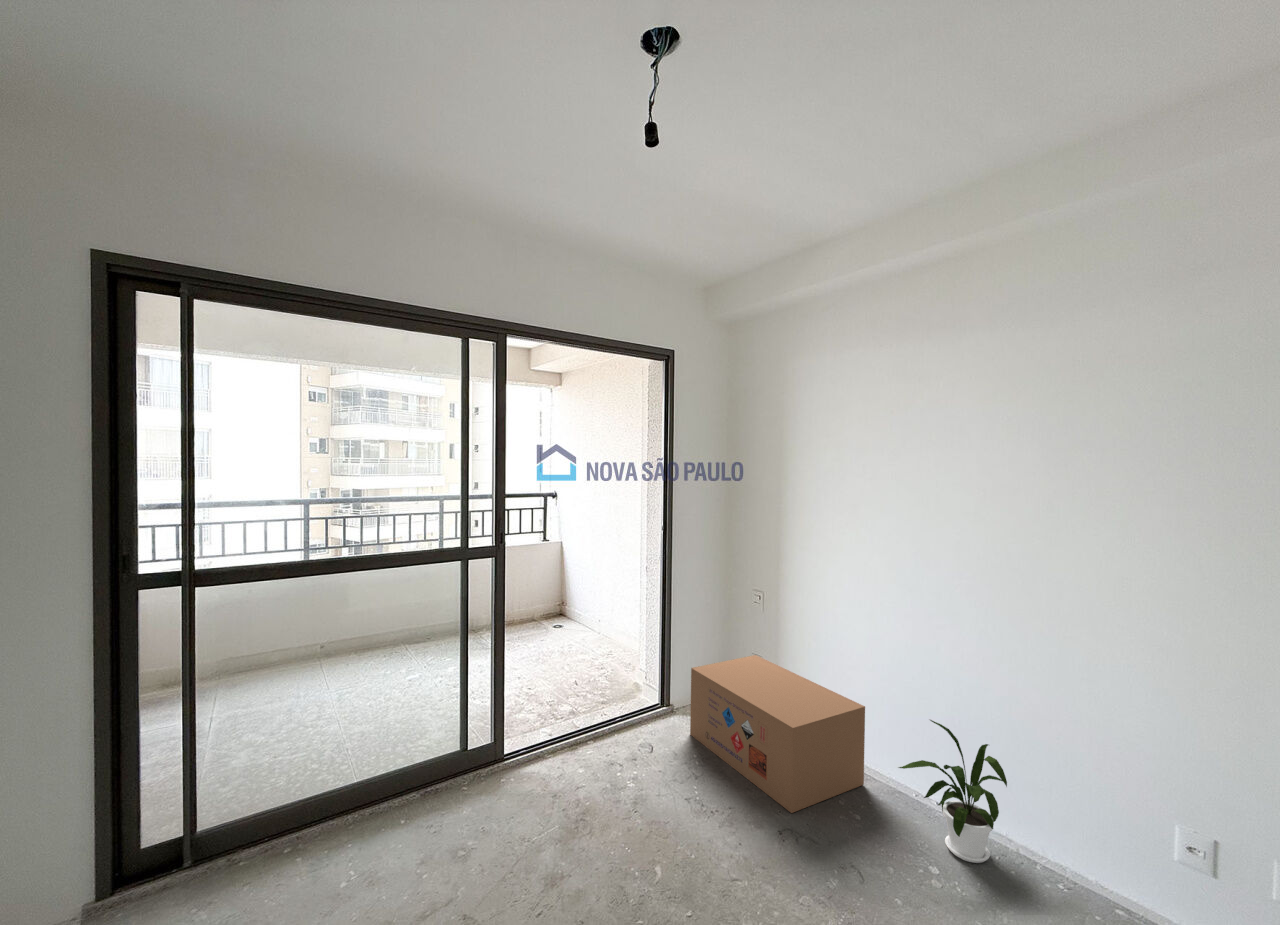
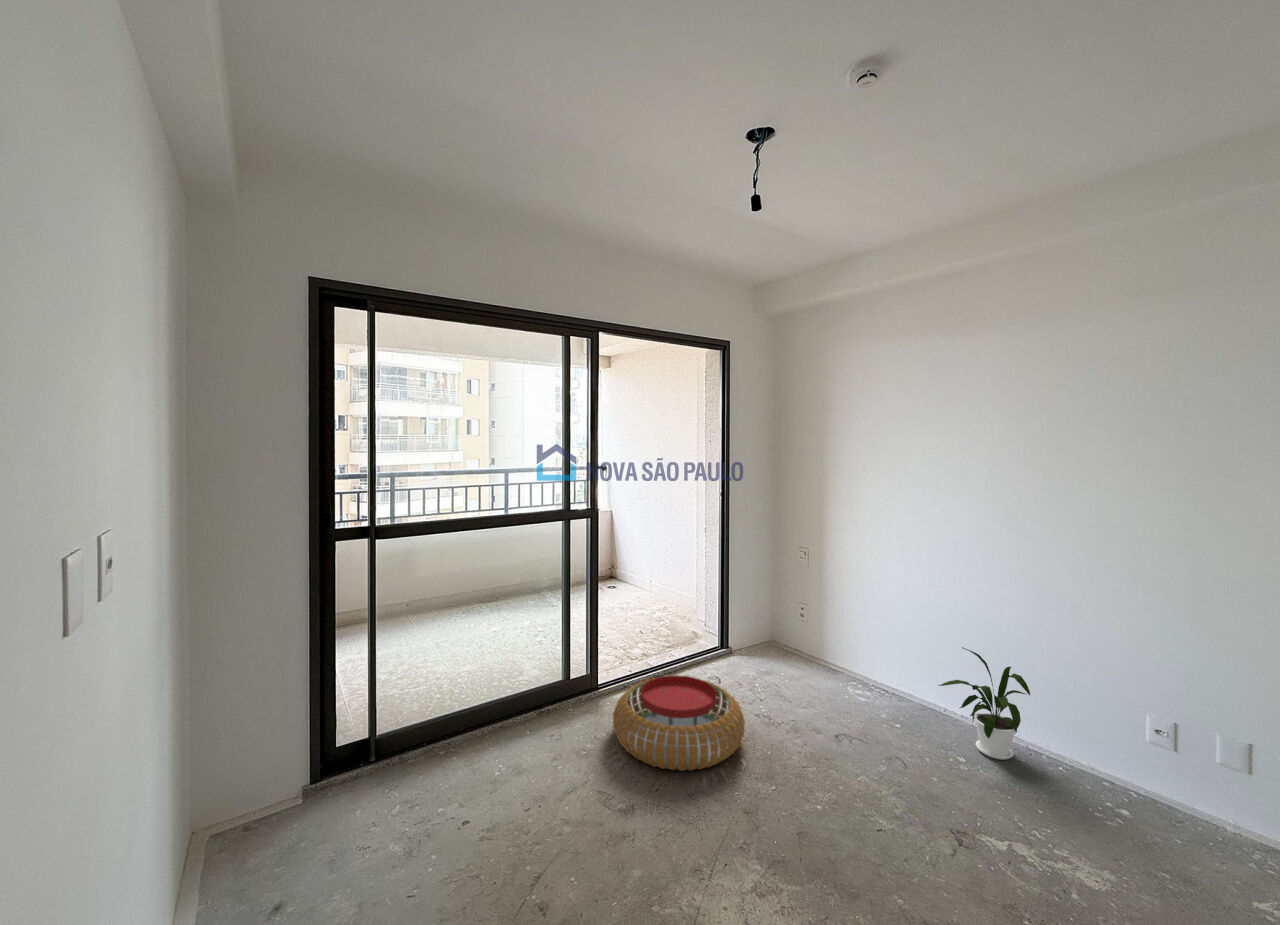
cardboard box: present [690,655,865,813] -> none [748,604,904,726]
pouf: none [502,748,664,879] -> present [613,675,745,771]

